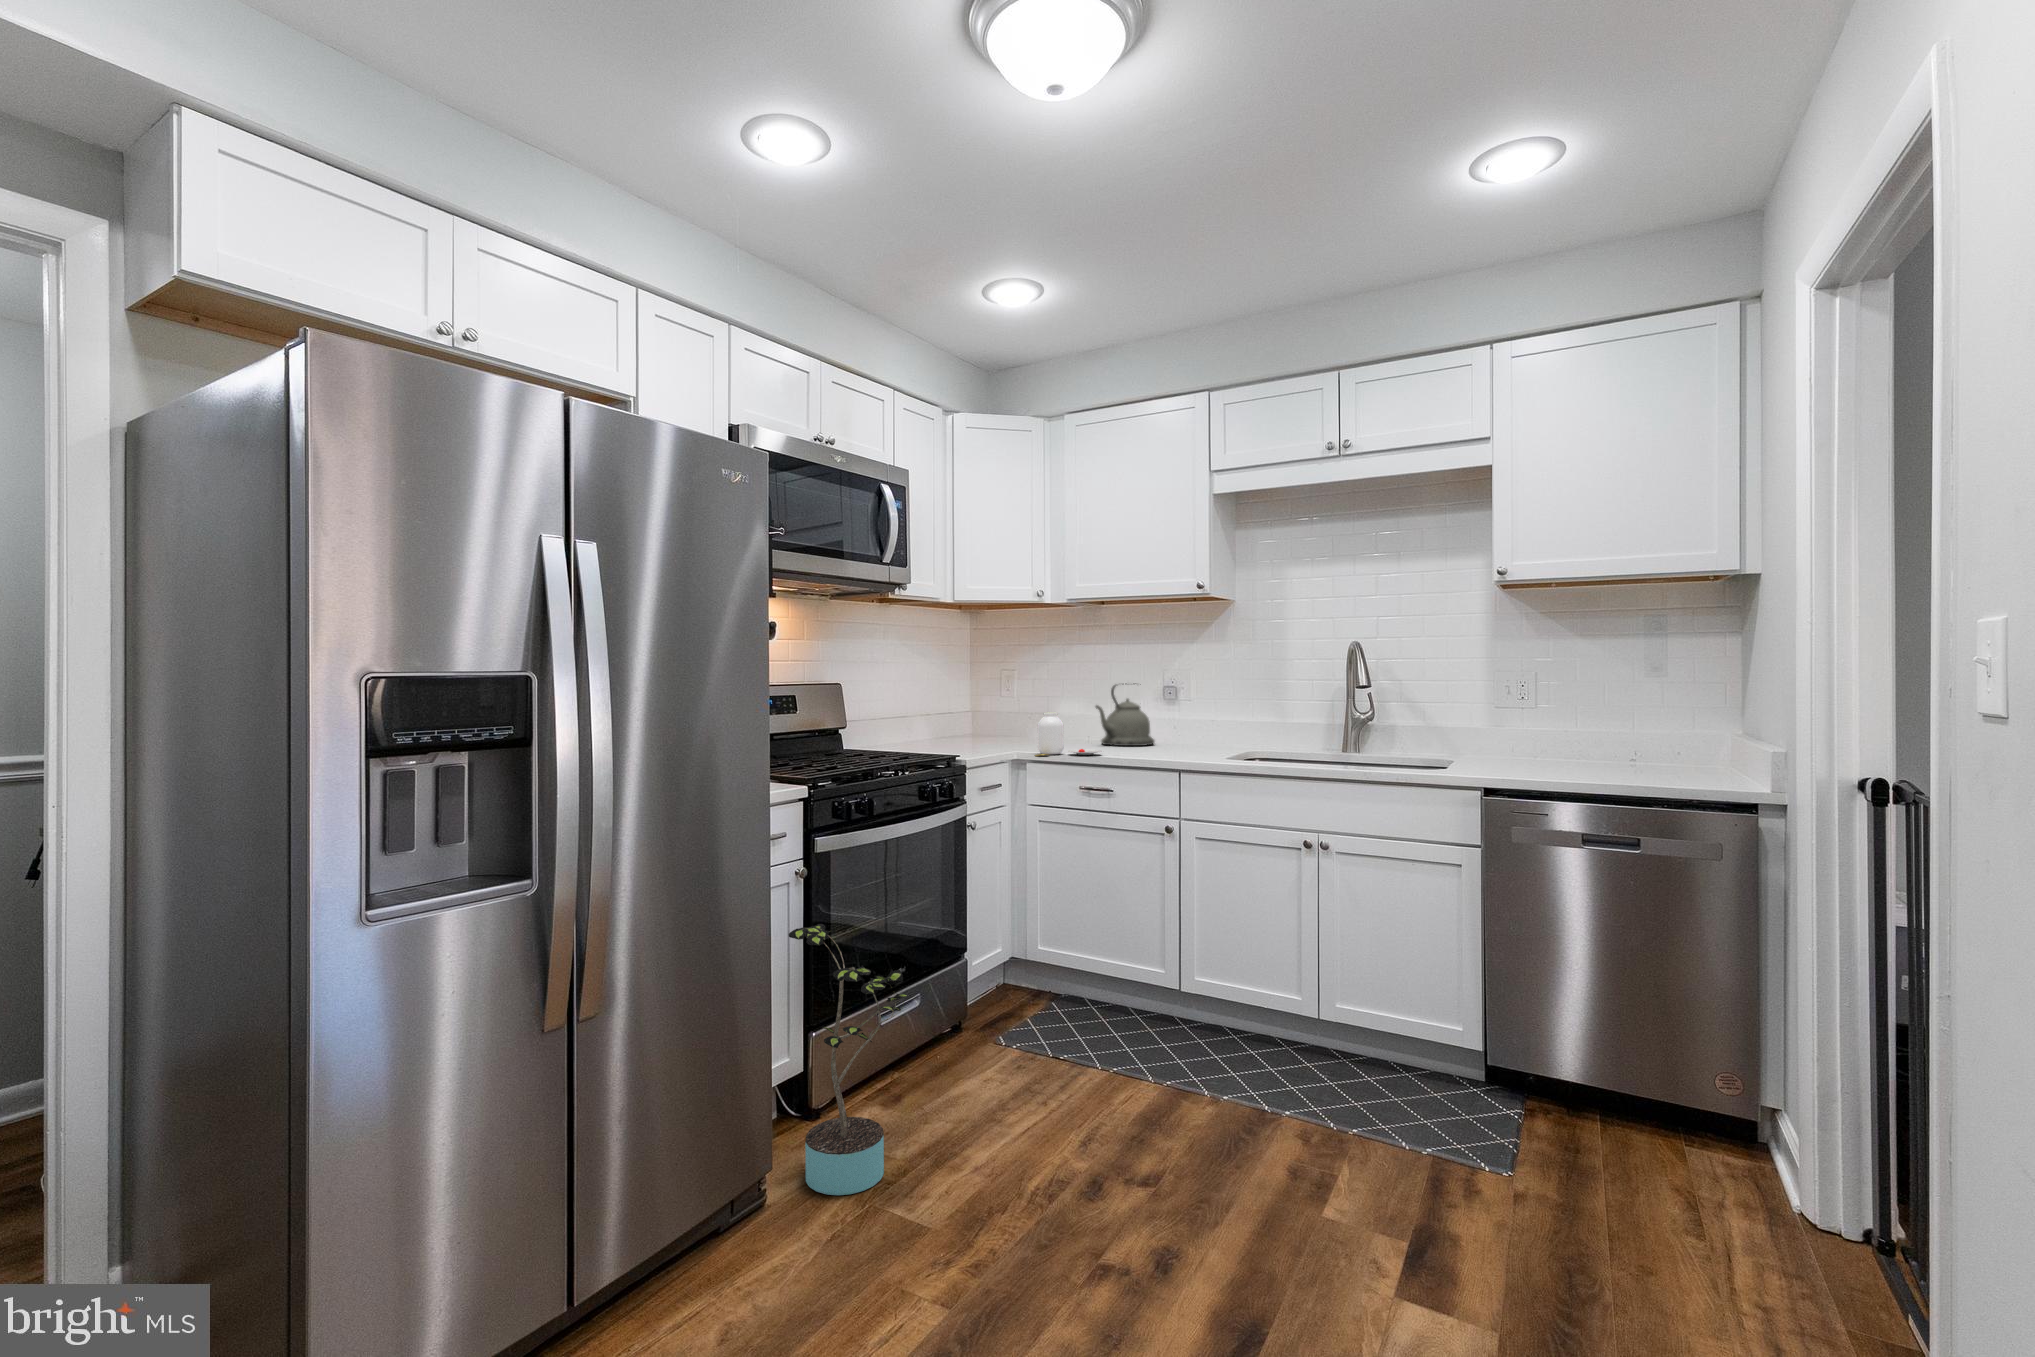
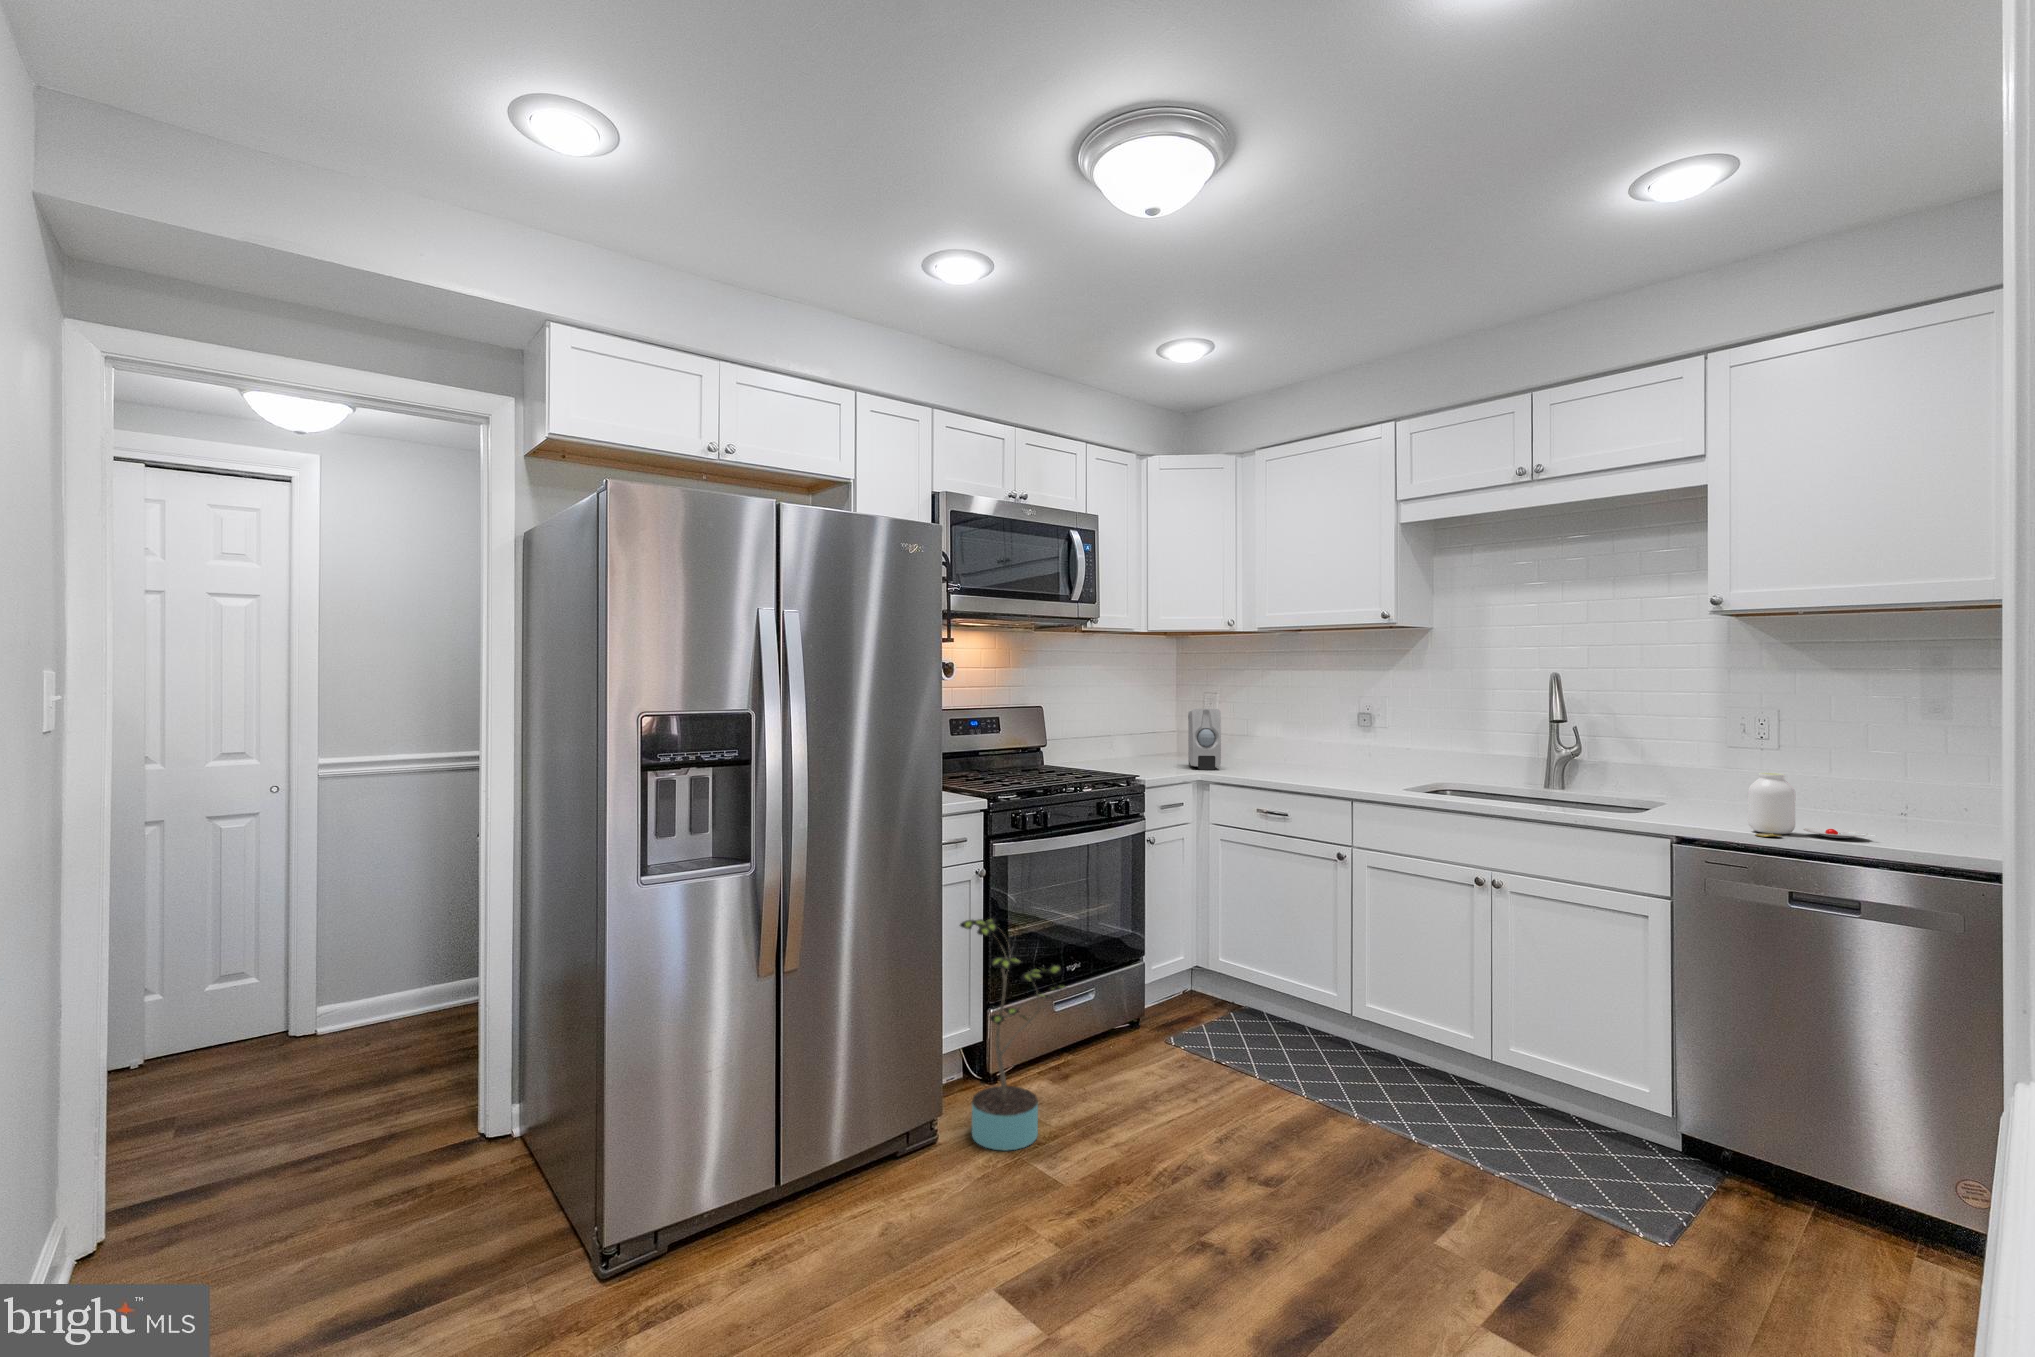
kettle: present [1096,683,1155,746] -> none [1289,709,1352,771]
soap dispenser: none [992,684,1030,749] -> present [1188,709,1221,770]
jar: present [1035,712,1102,756] -> present [1748,773,1869,838]

